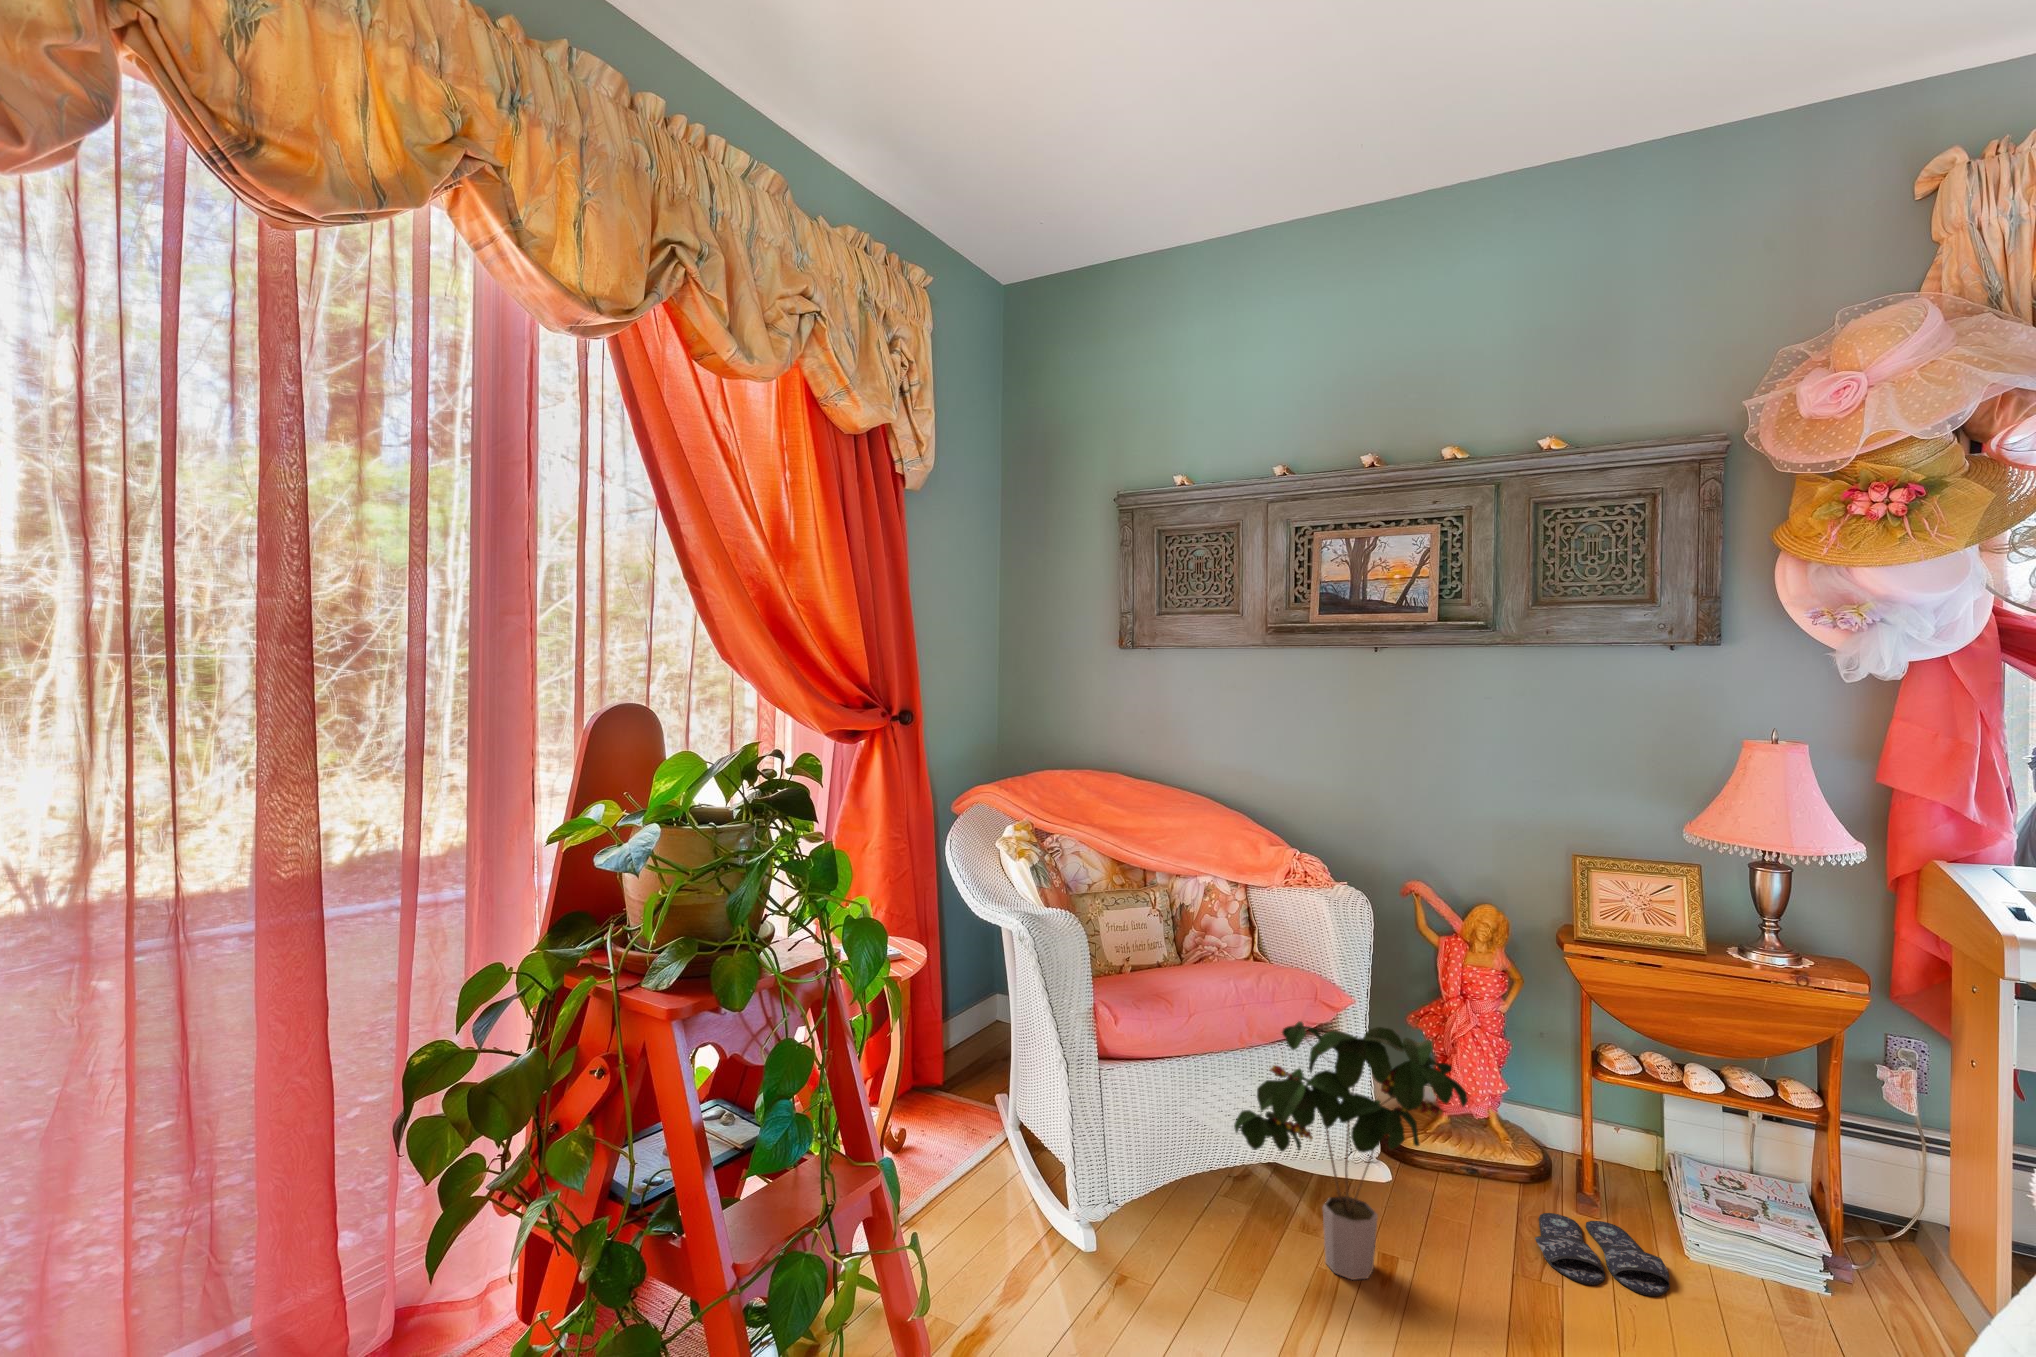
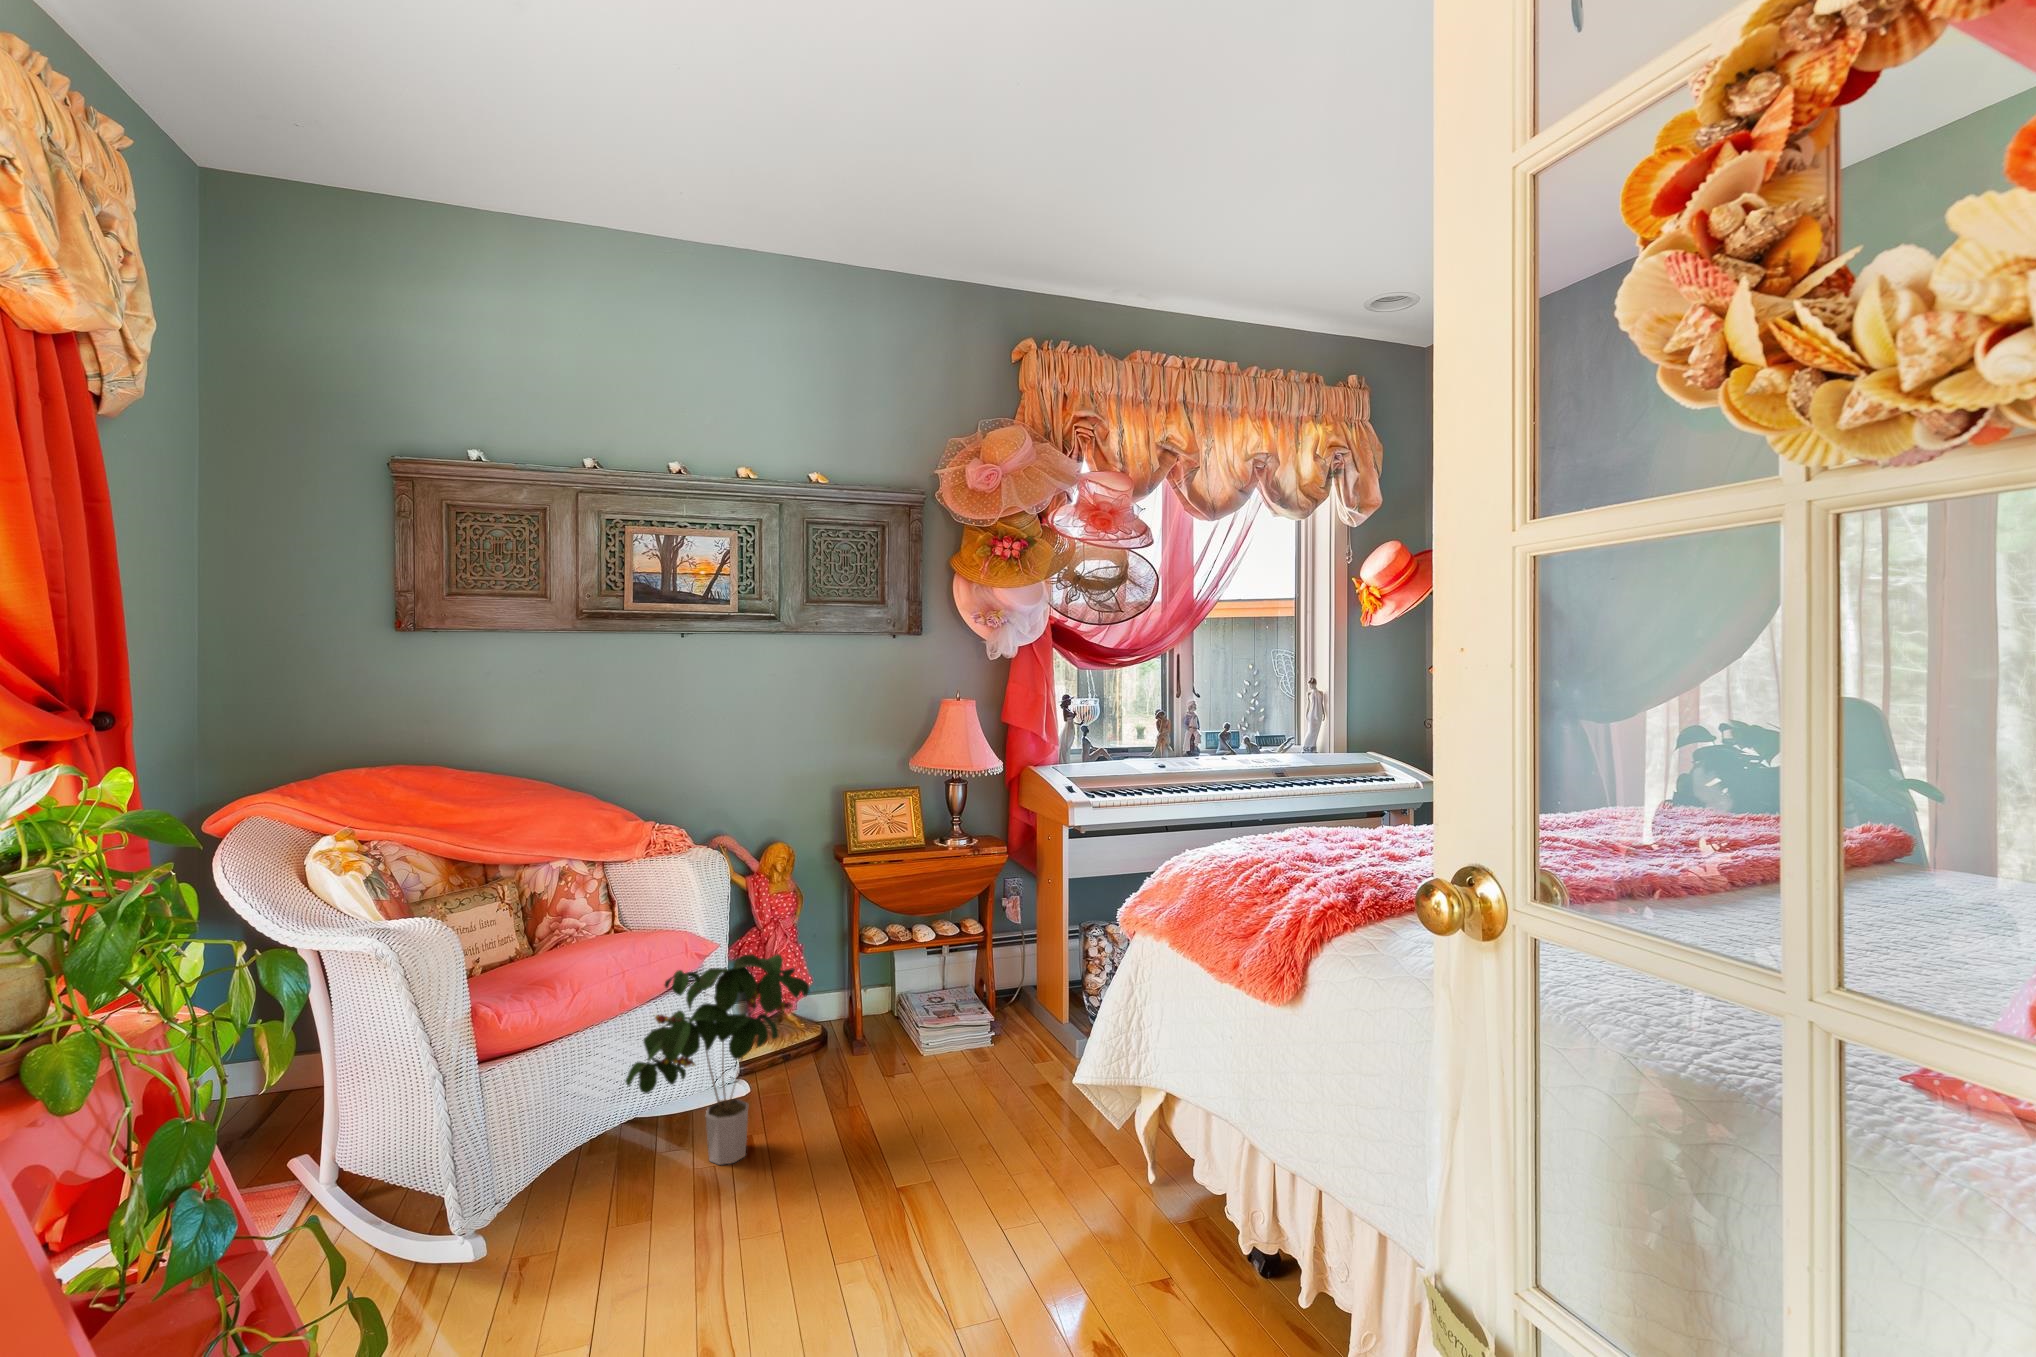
slippers: present [1535,1213,1670,1296] -> none [837,1046,922,1092]

